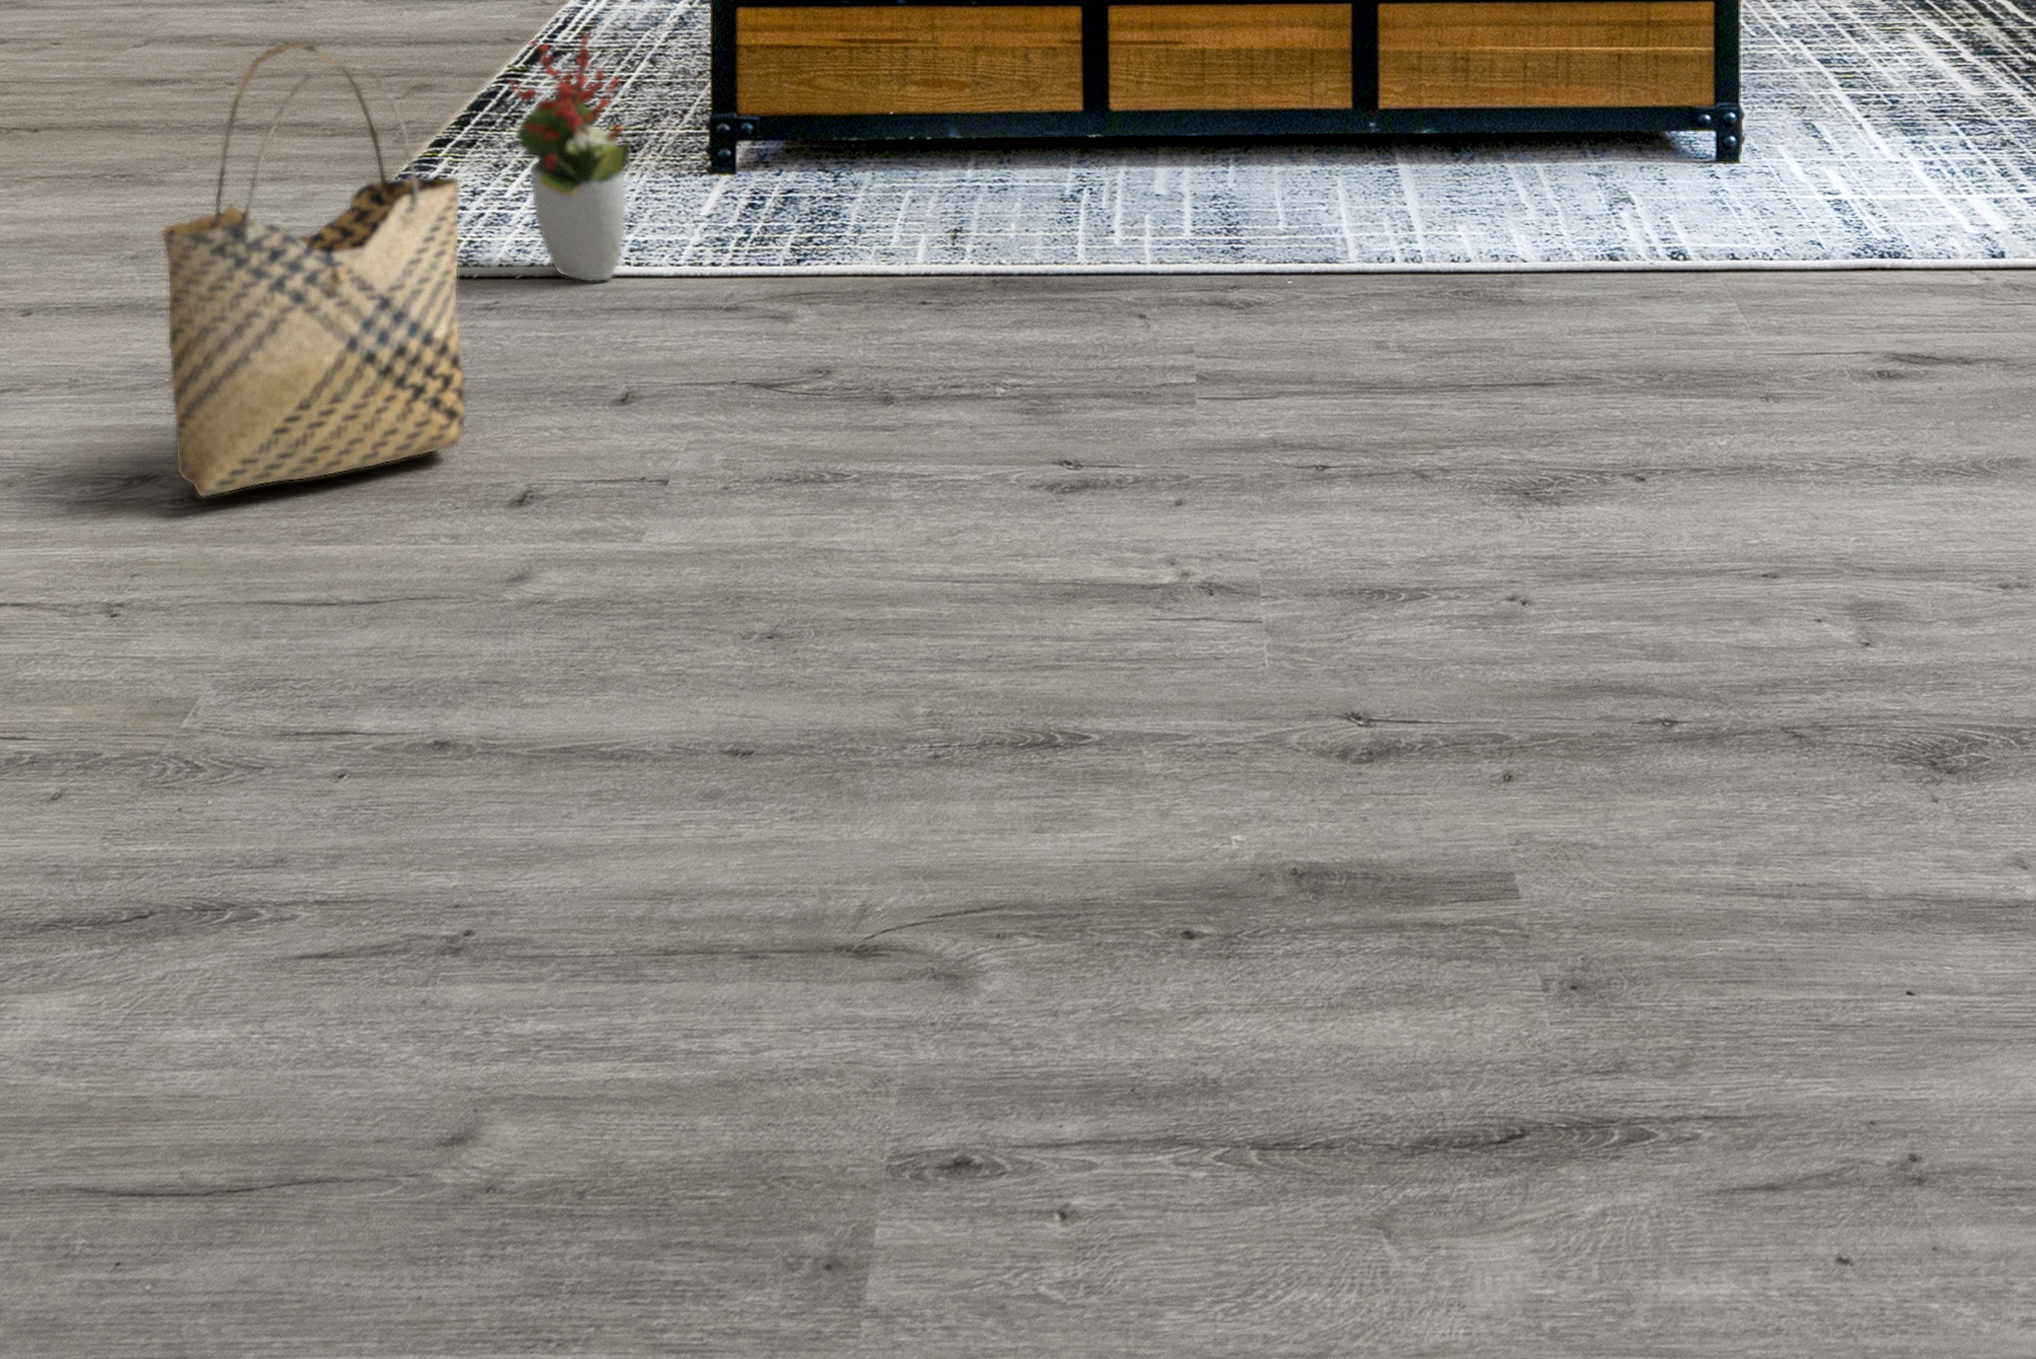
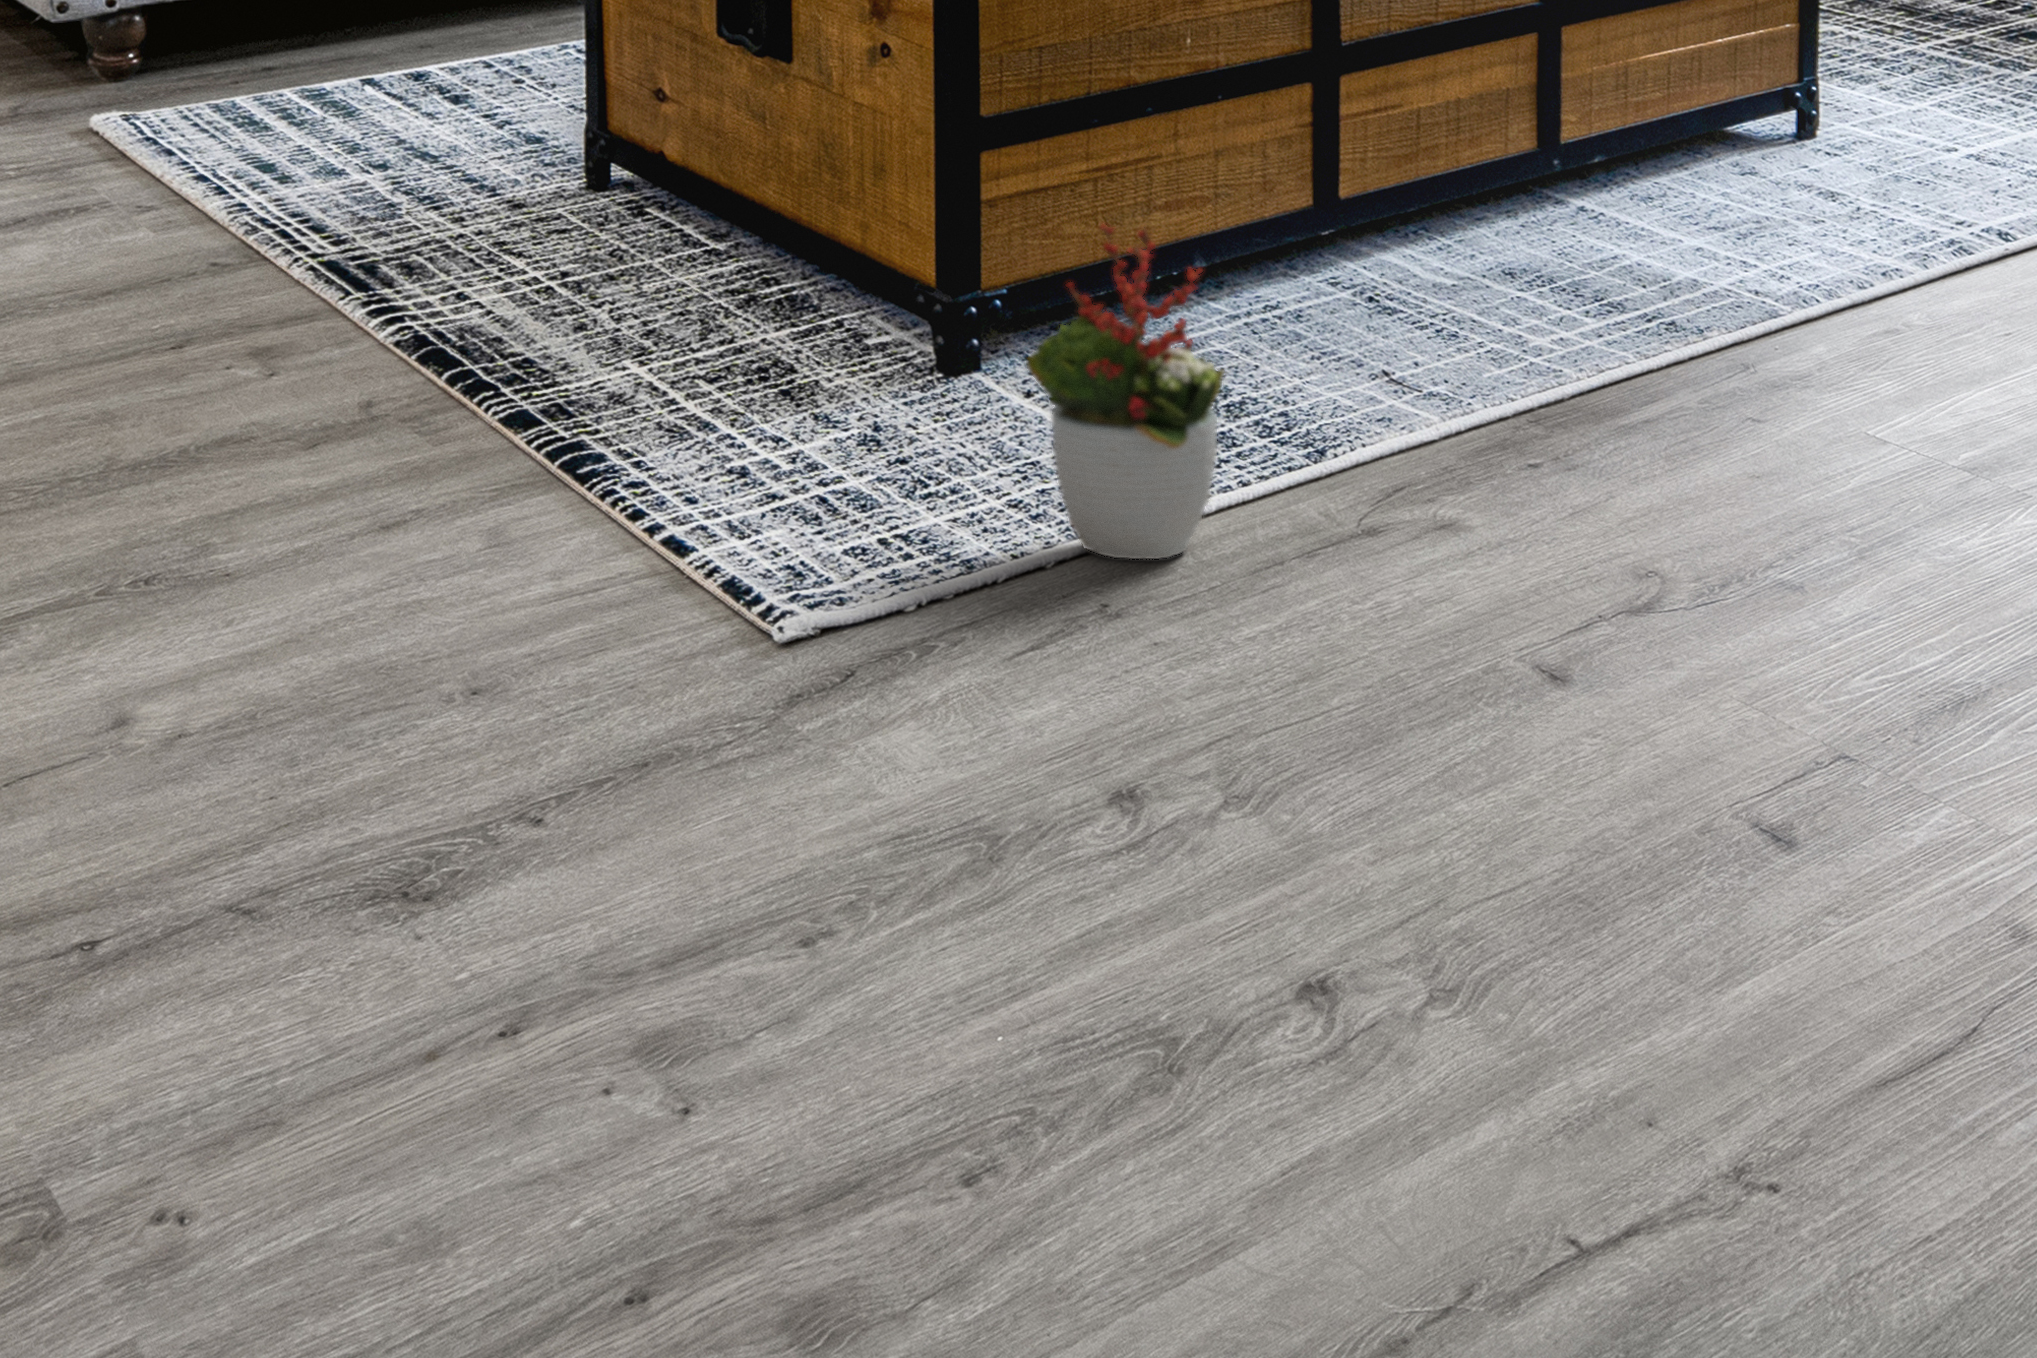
woven basket: present [161,43,465,496] -> none [1397,321,1667,1048]

